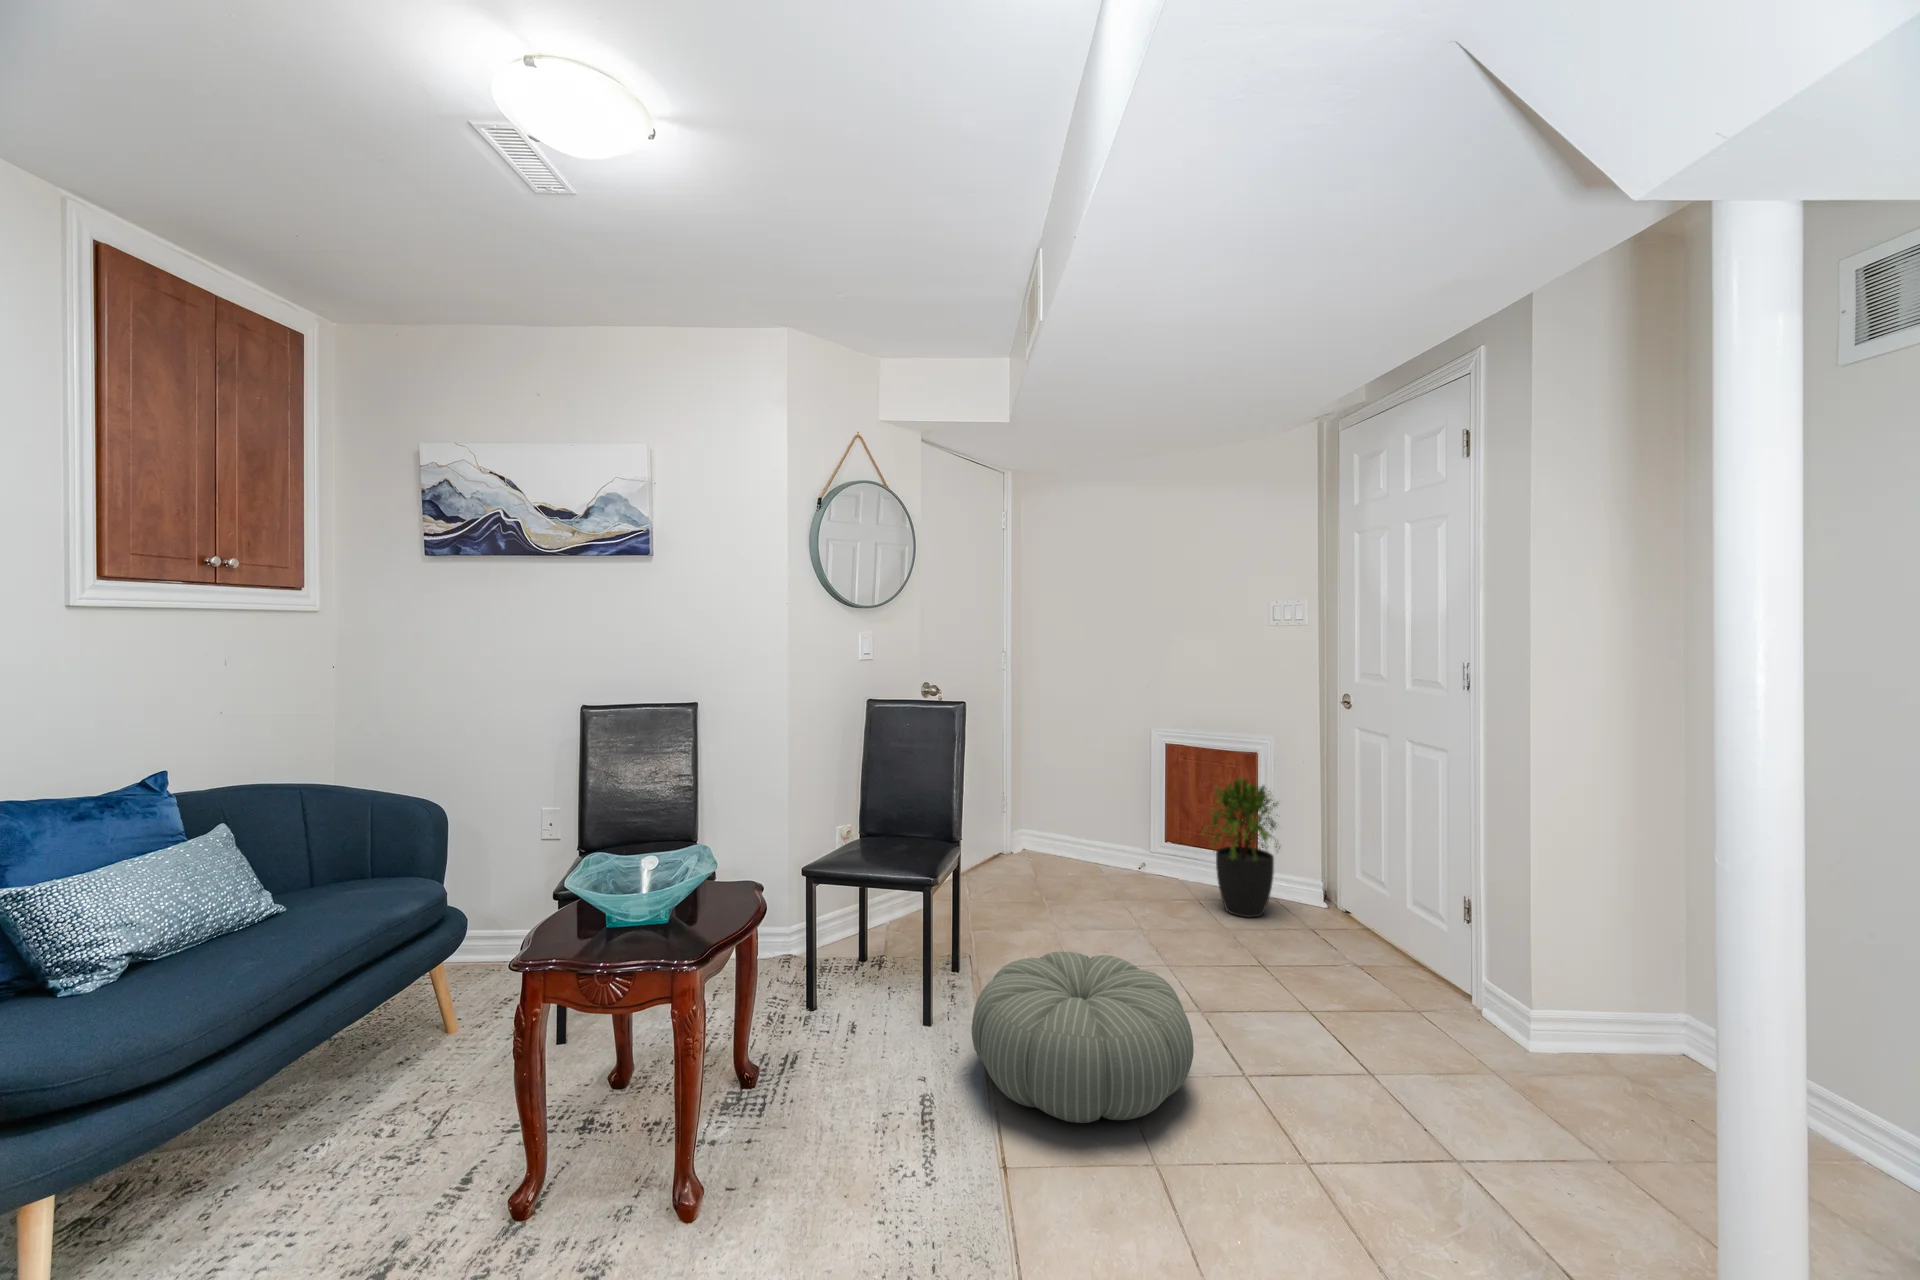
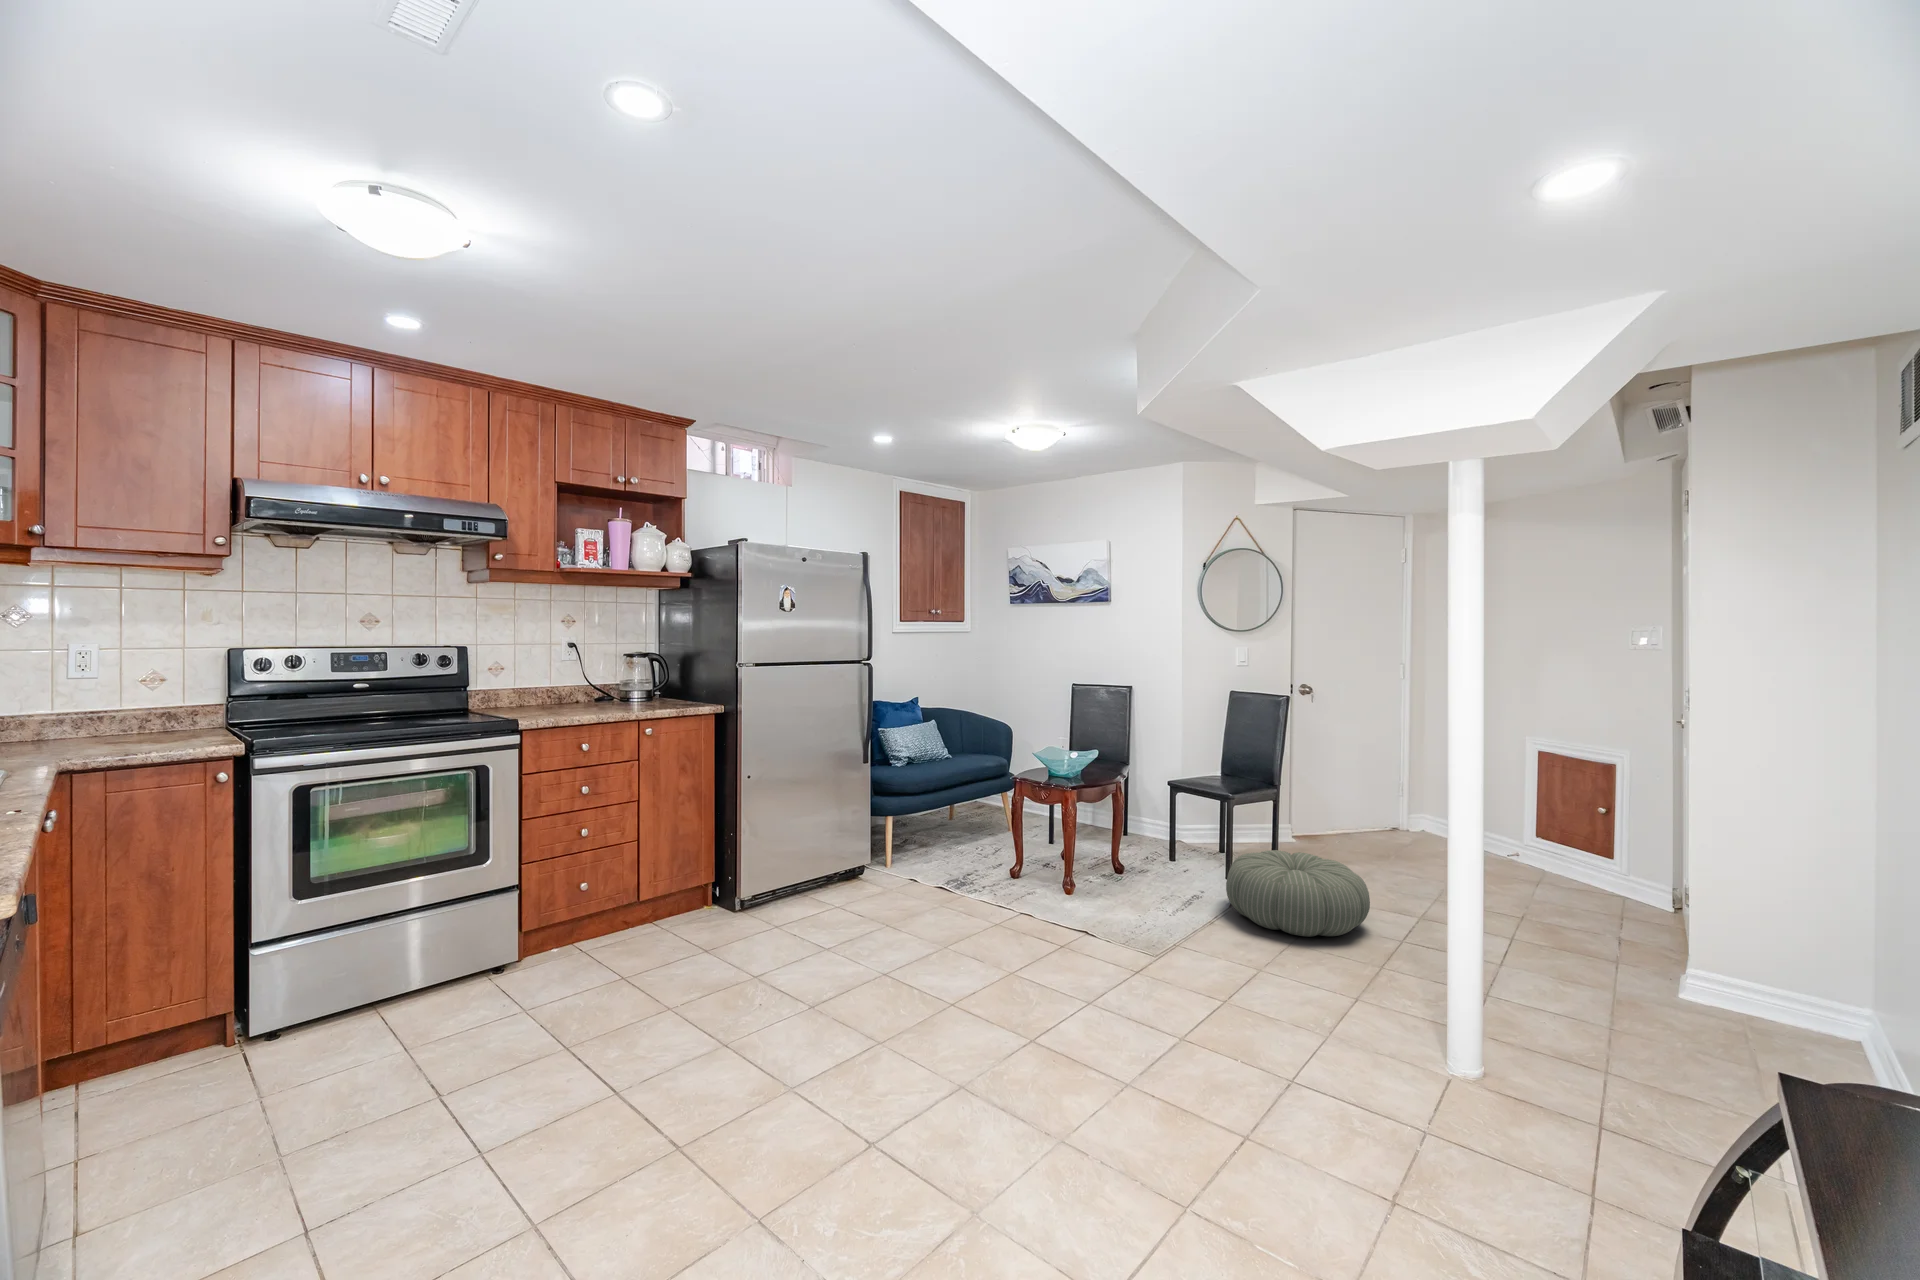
potted plant: present [1205,778,1280,917] -> none [1526,779,1630,904]

